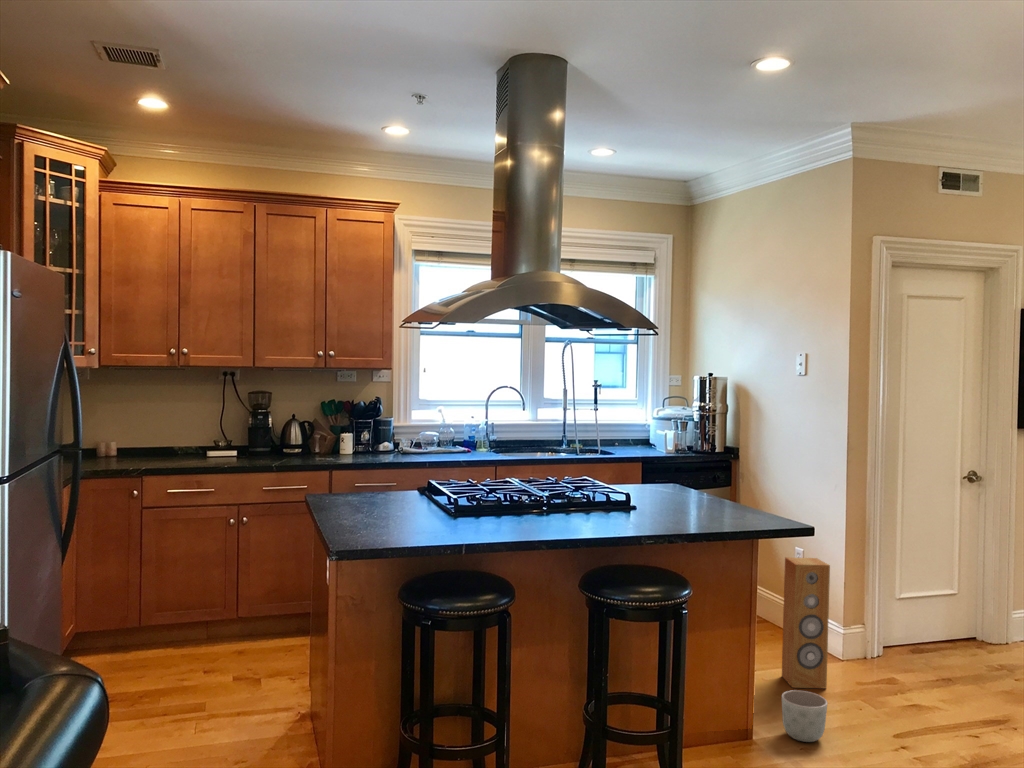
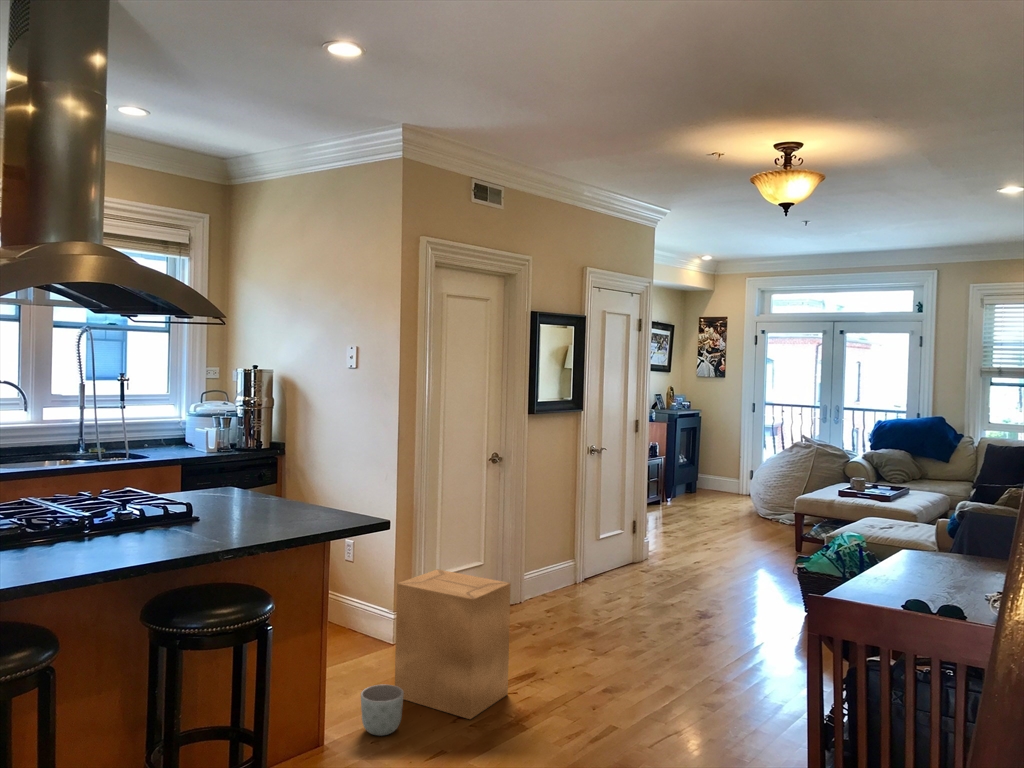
speaker: present [782,557,830,689] -> none [347,549,393,680]
cardboard box: none [826,587,964,752] -> present [395,569,511,719]

